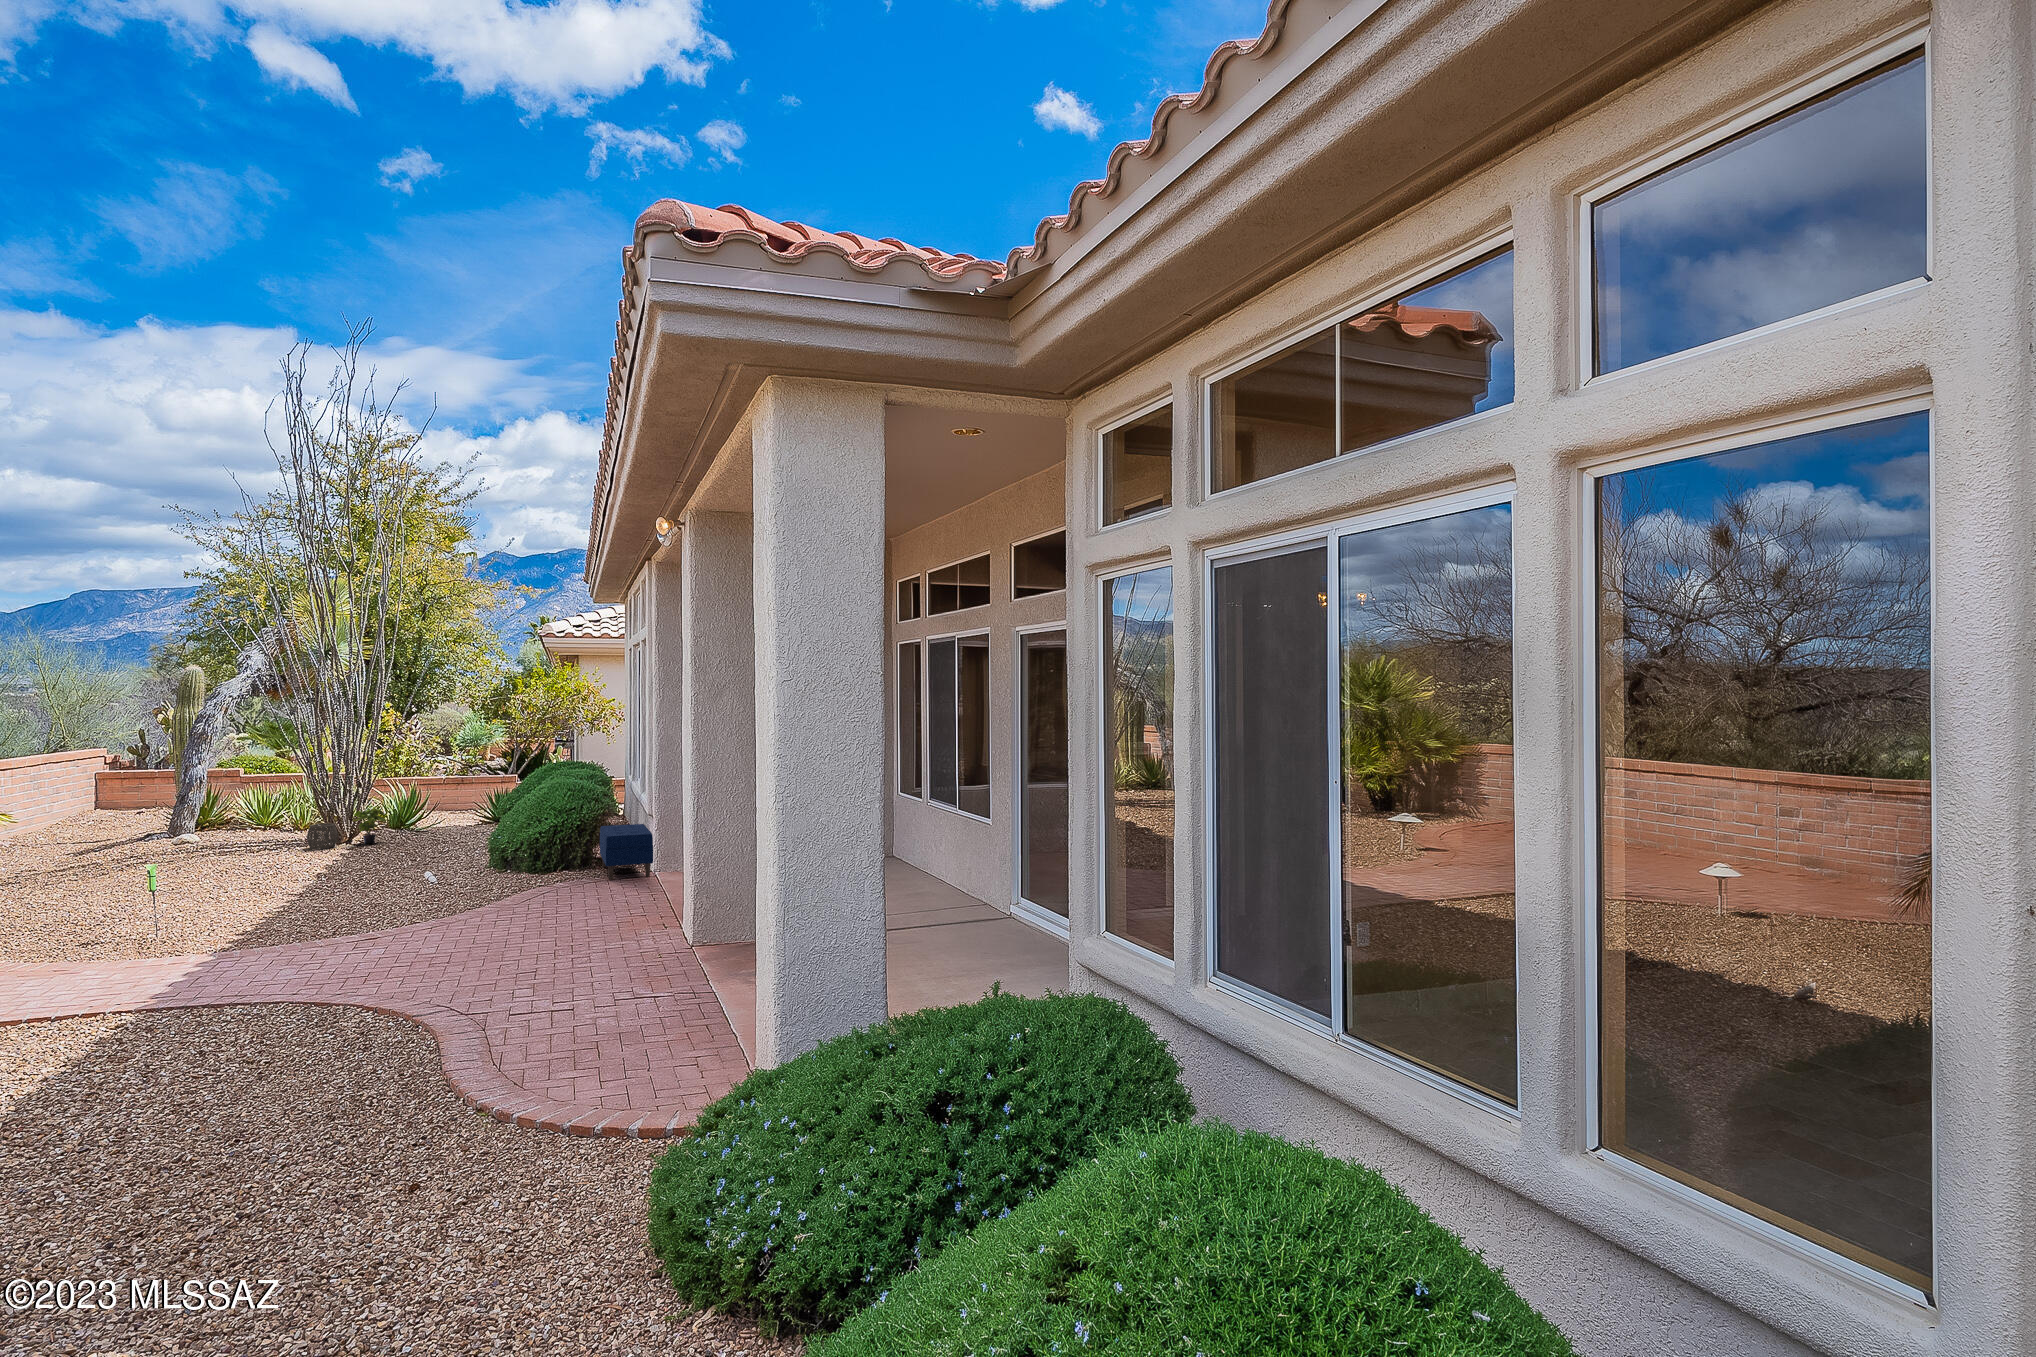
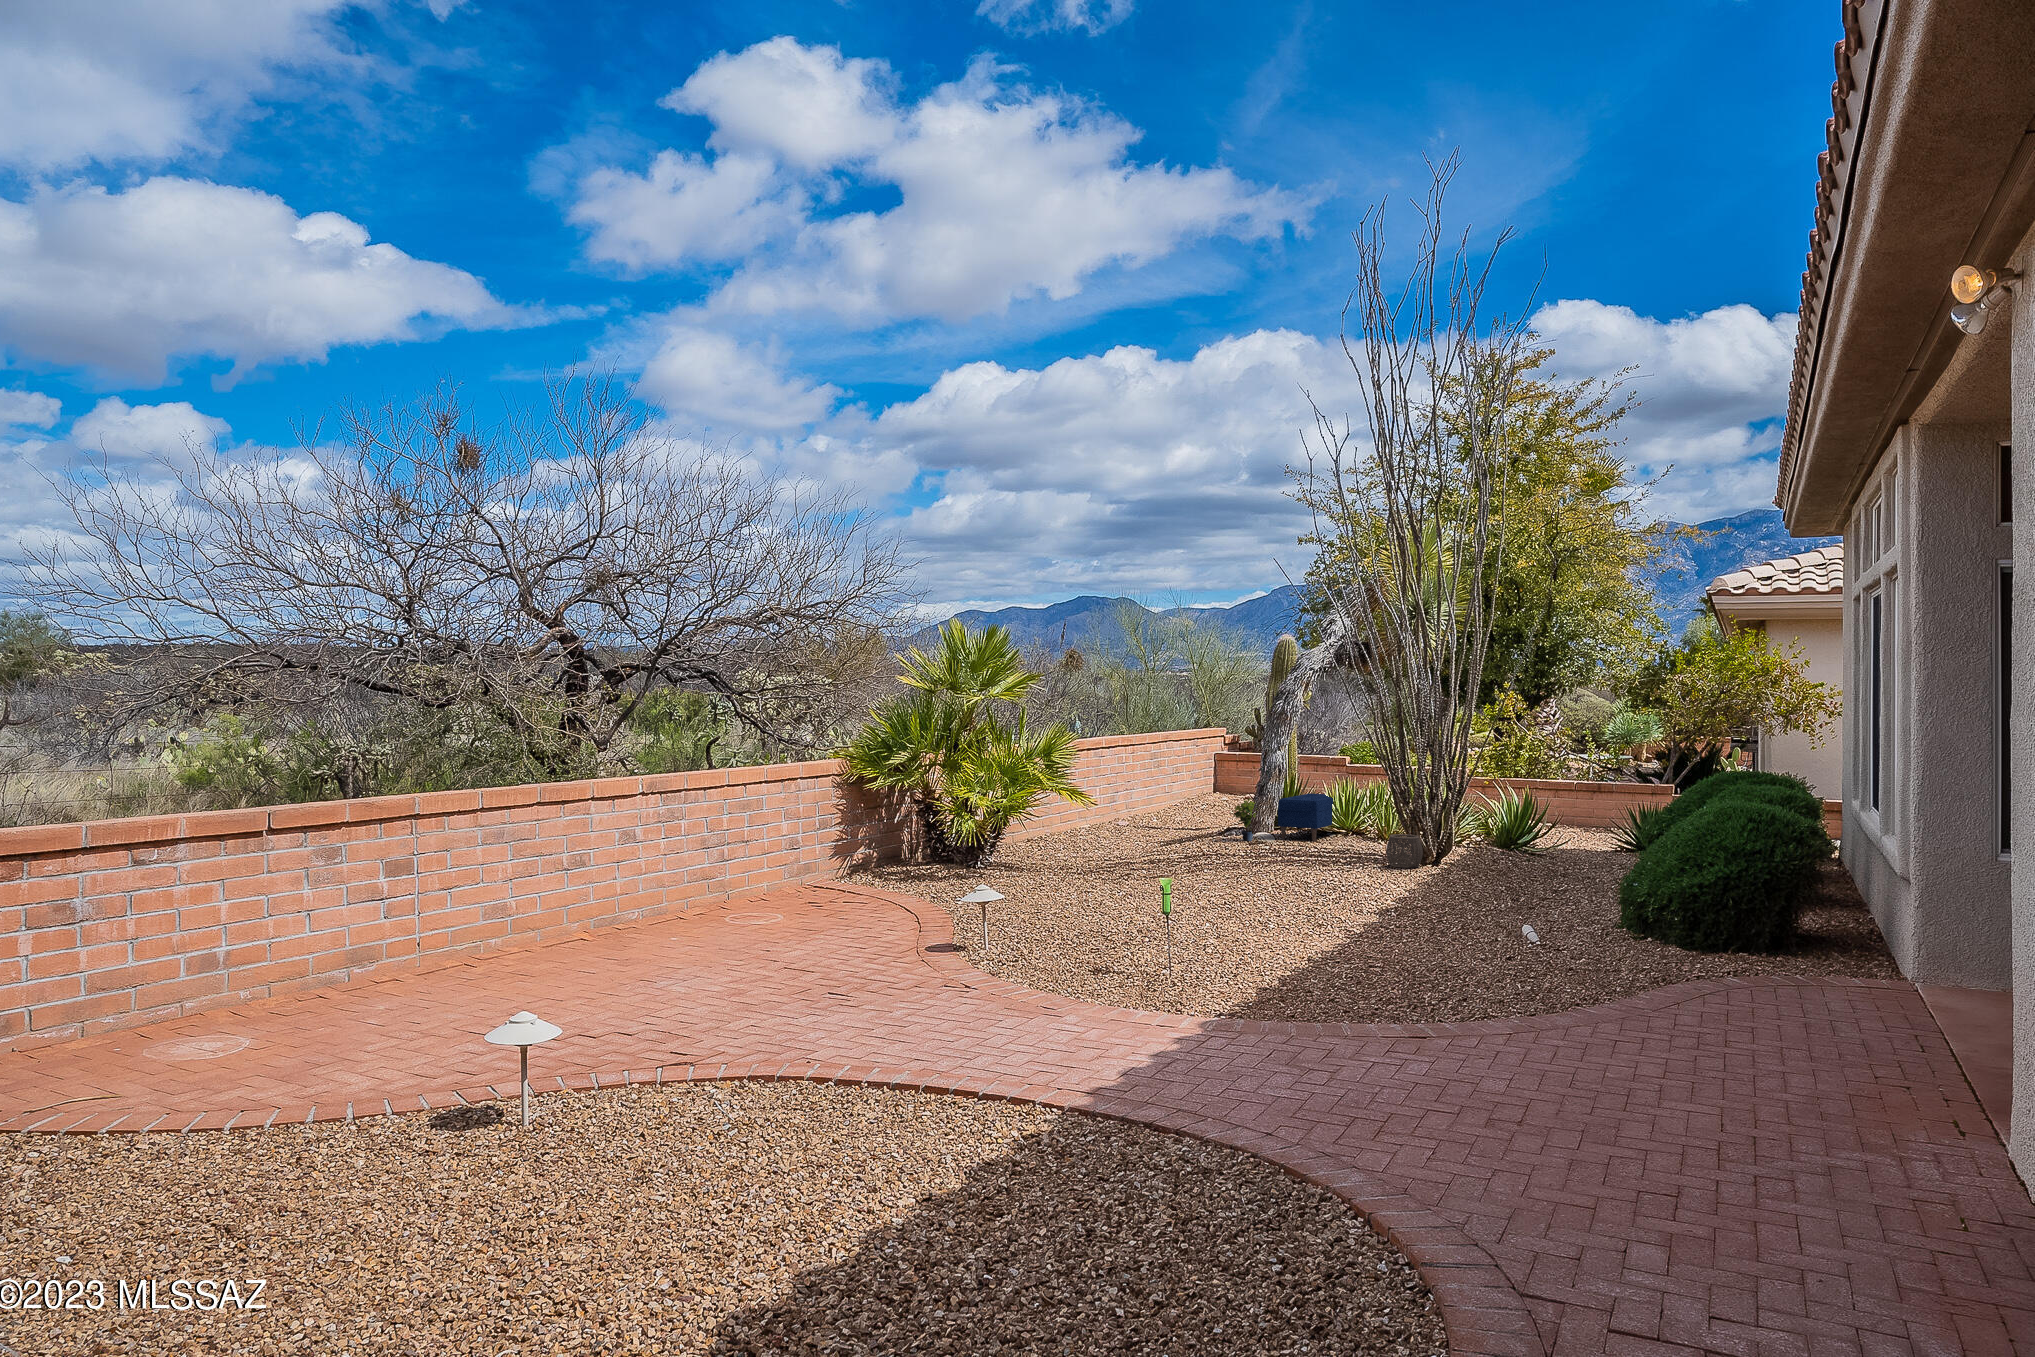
potted plant: present [353,806,386,843] -> present [1233,799,1257,841]
bench: present [600,824,653,880] -> present [1278,793,1344,841]

